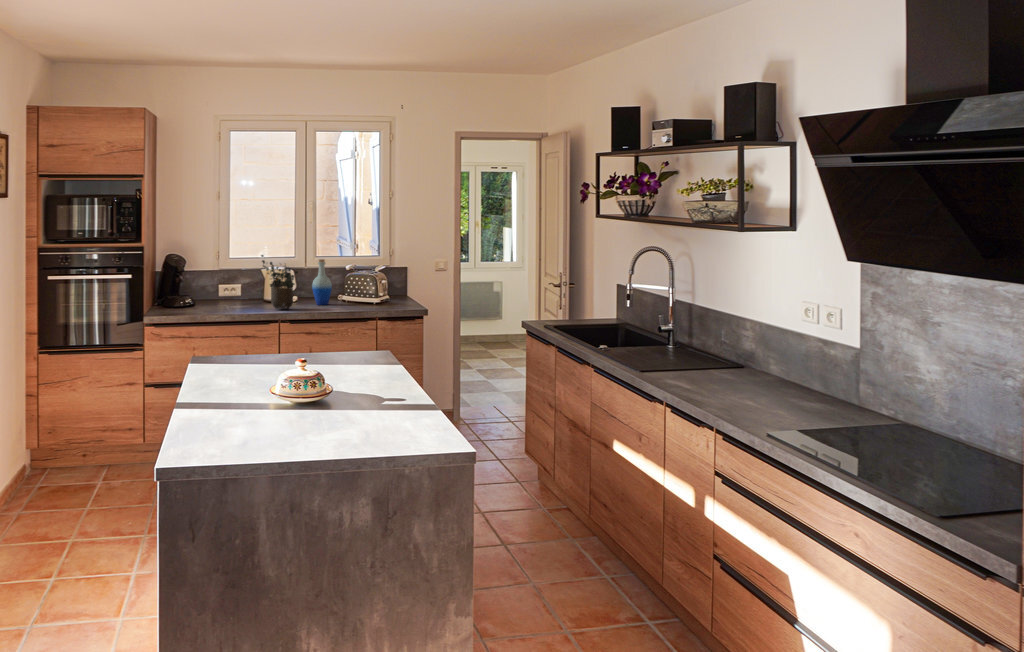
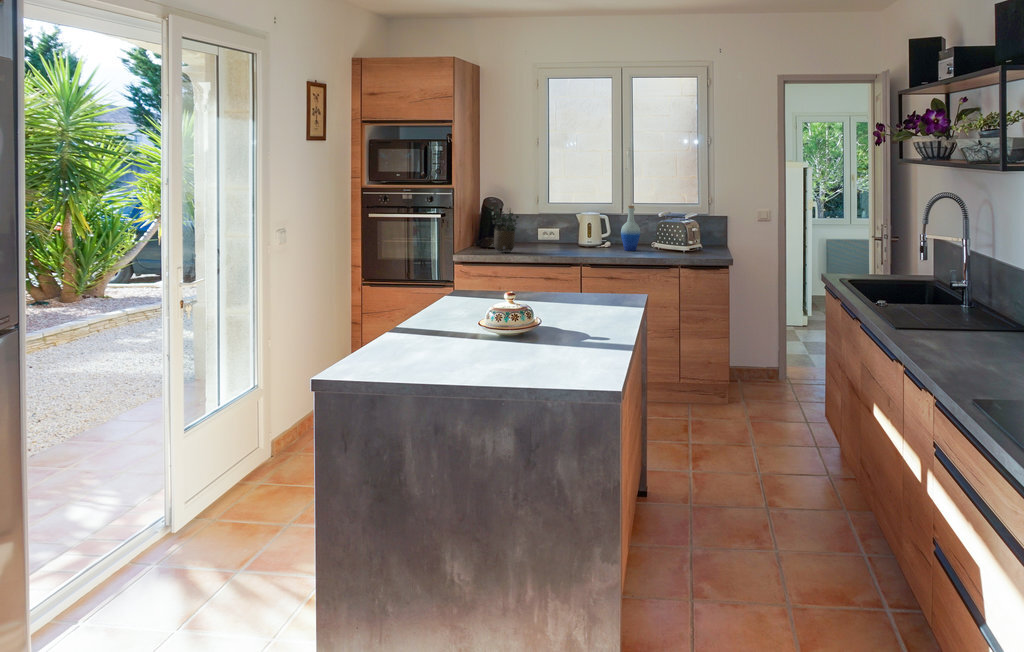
potted plant: present [261,255,298,309] -> present [487,199,519,252]

